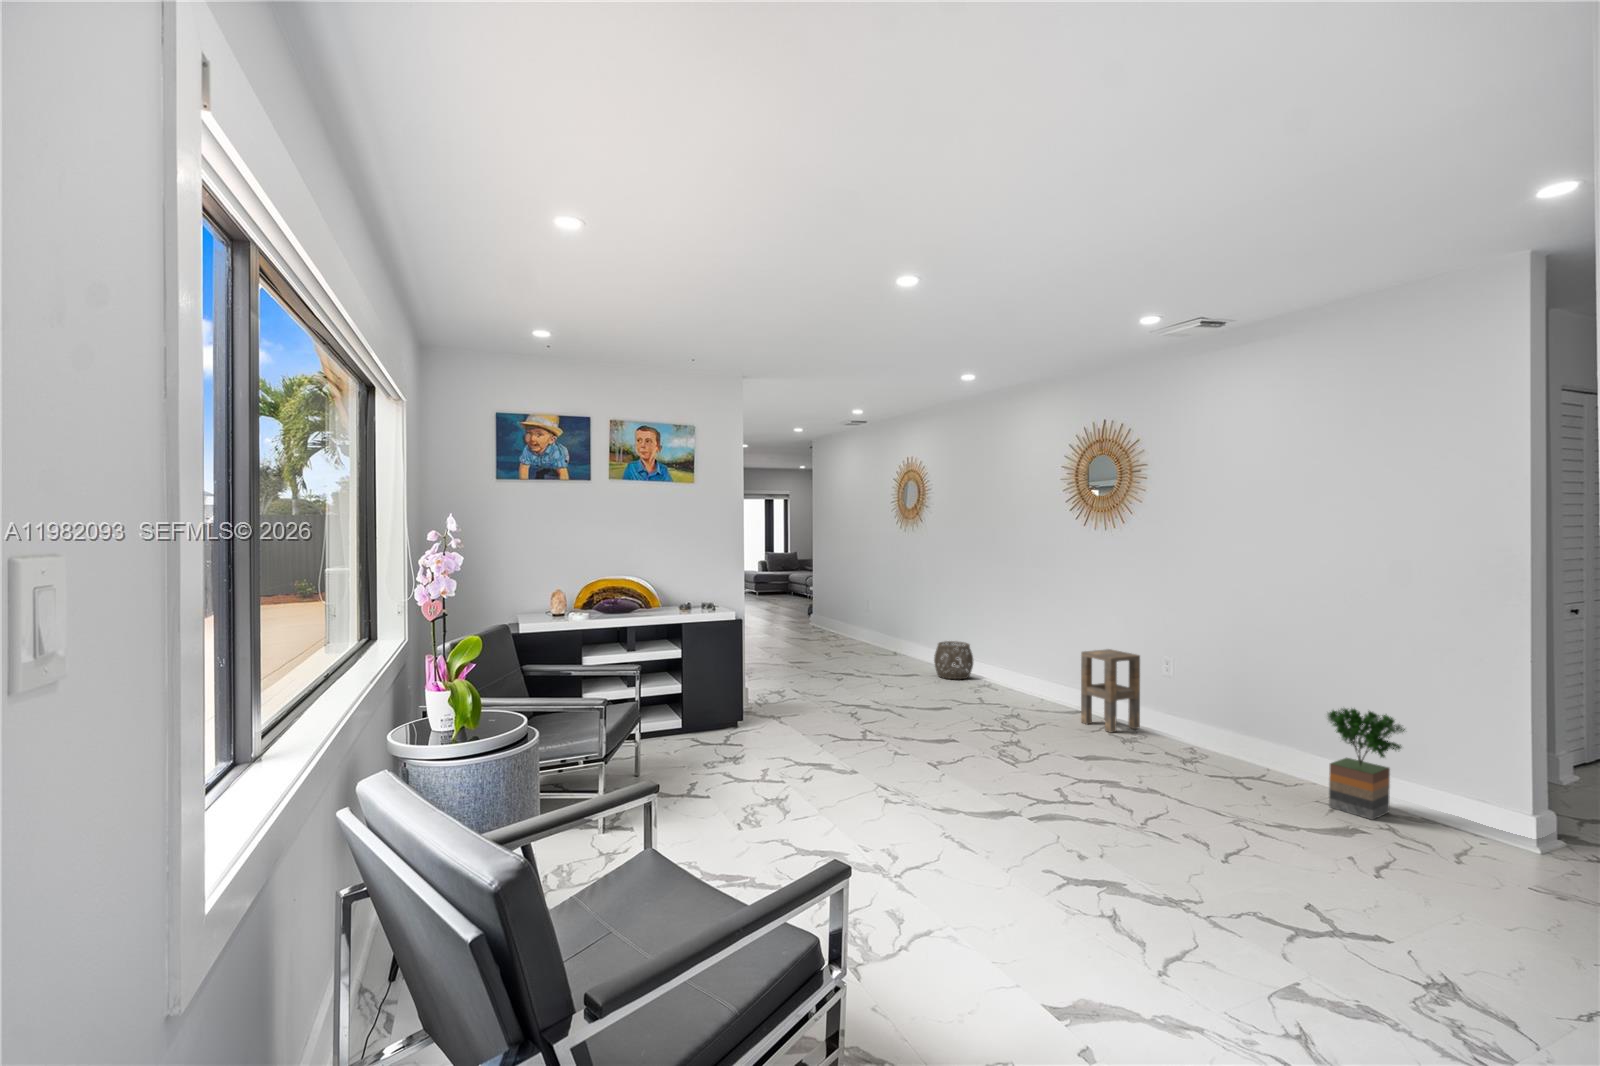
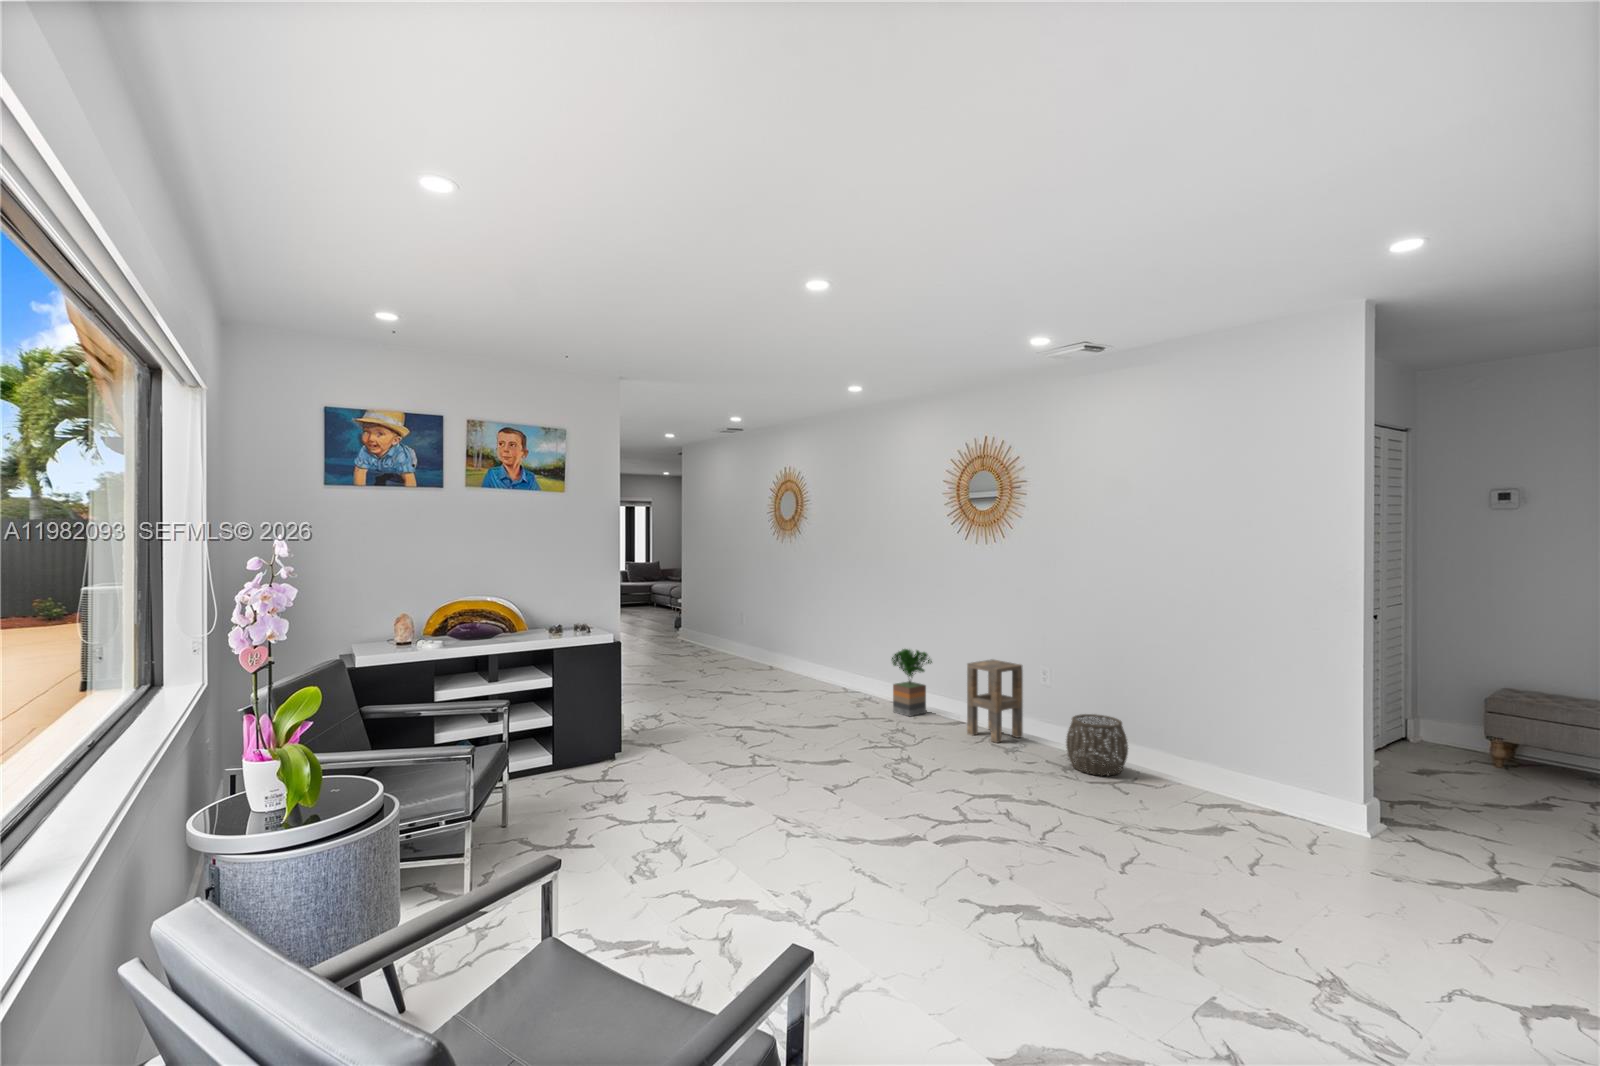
woven basket: present [934,641,973,679] -> present [1066,714,1128,776]
potted tree: present [1328,709,1405,820] -> present [892,649,932,716]

